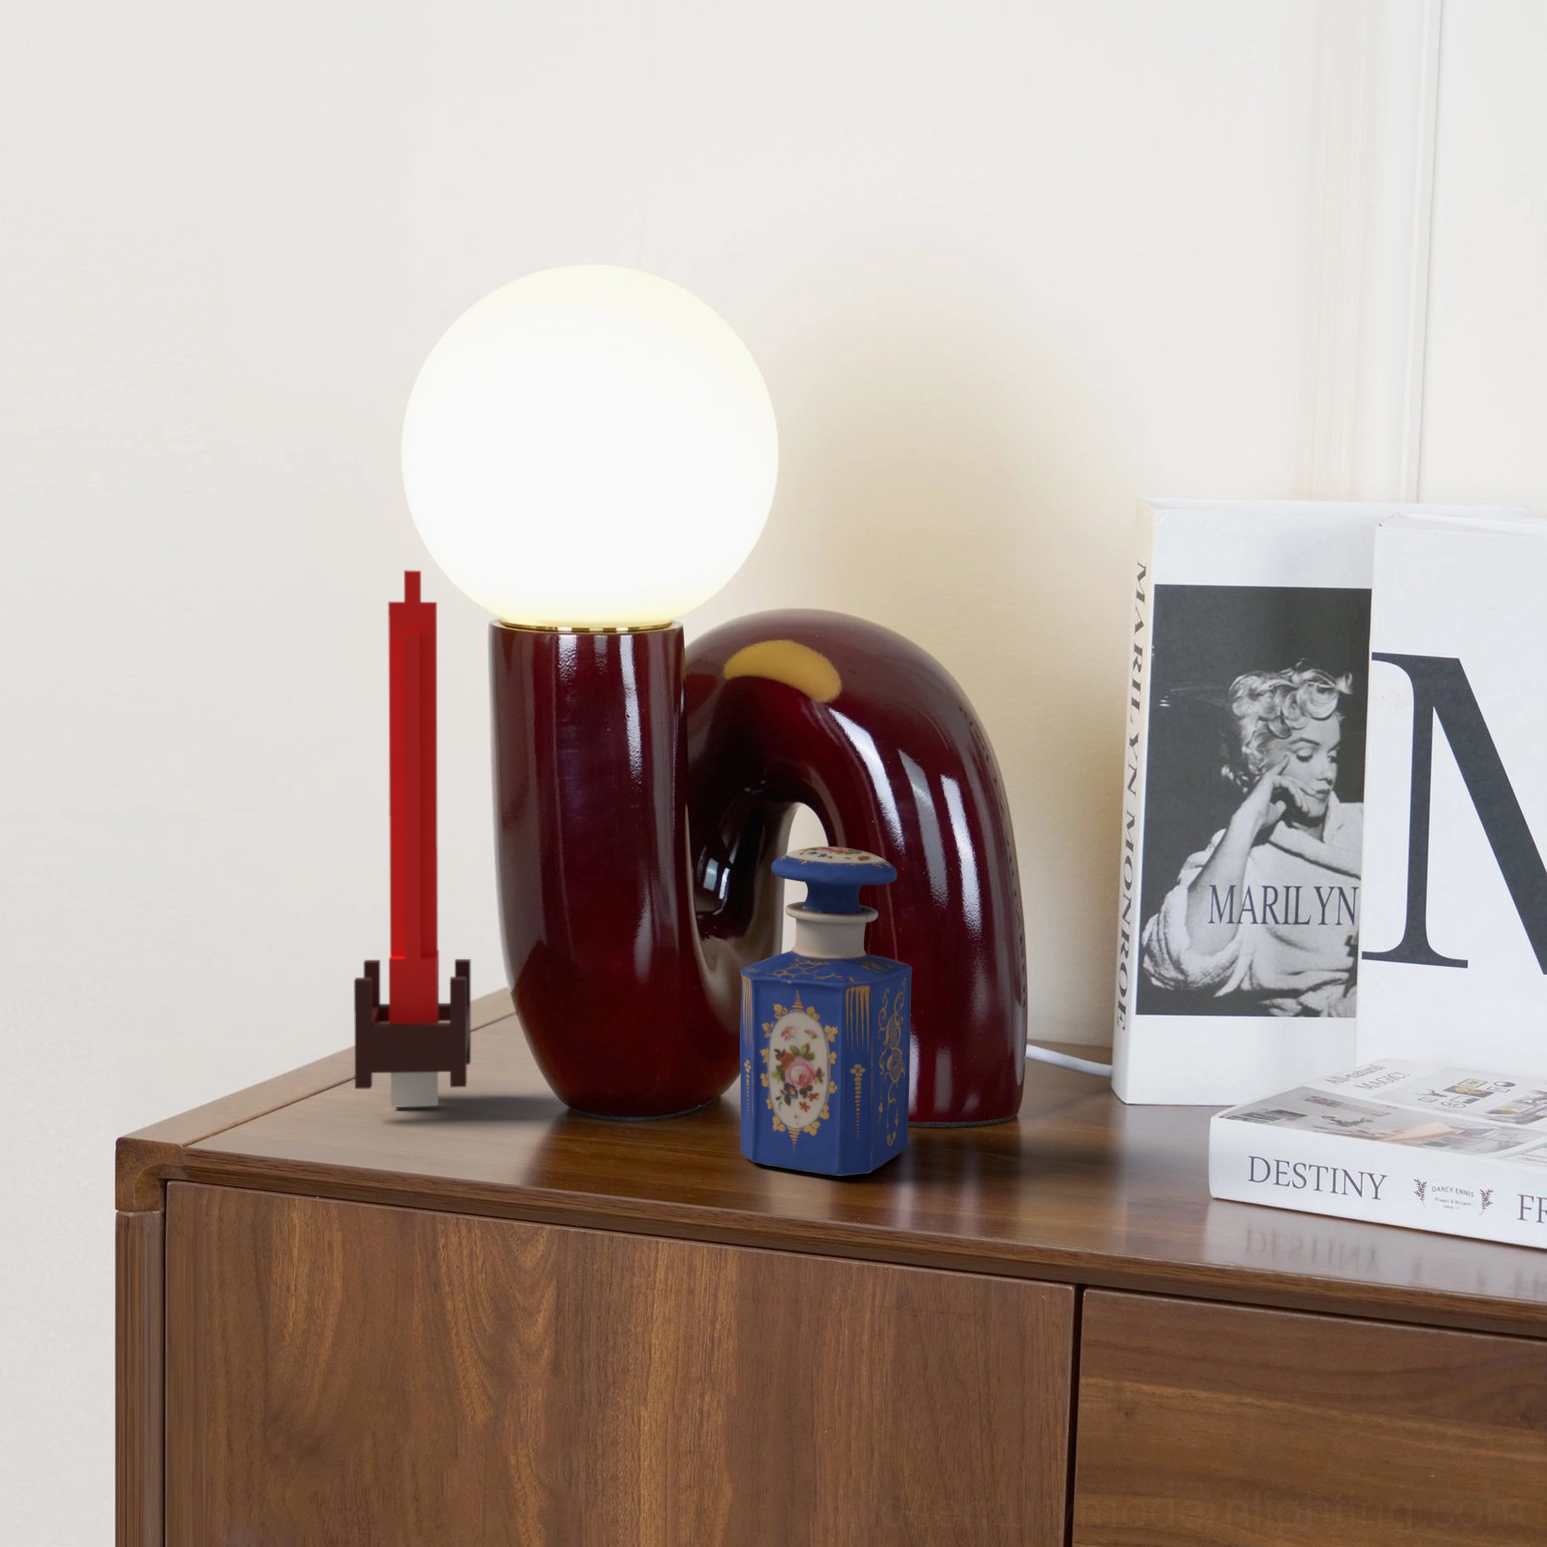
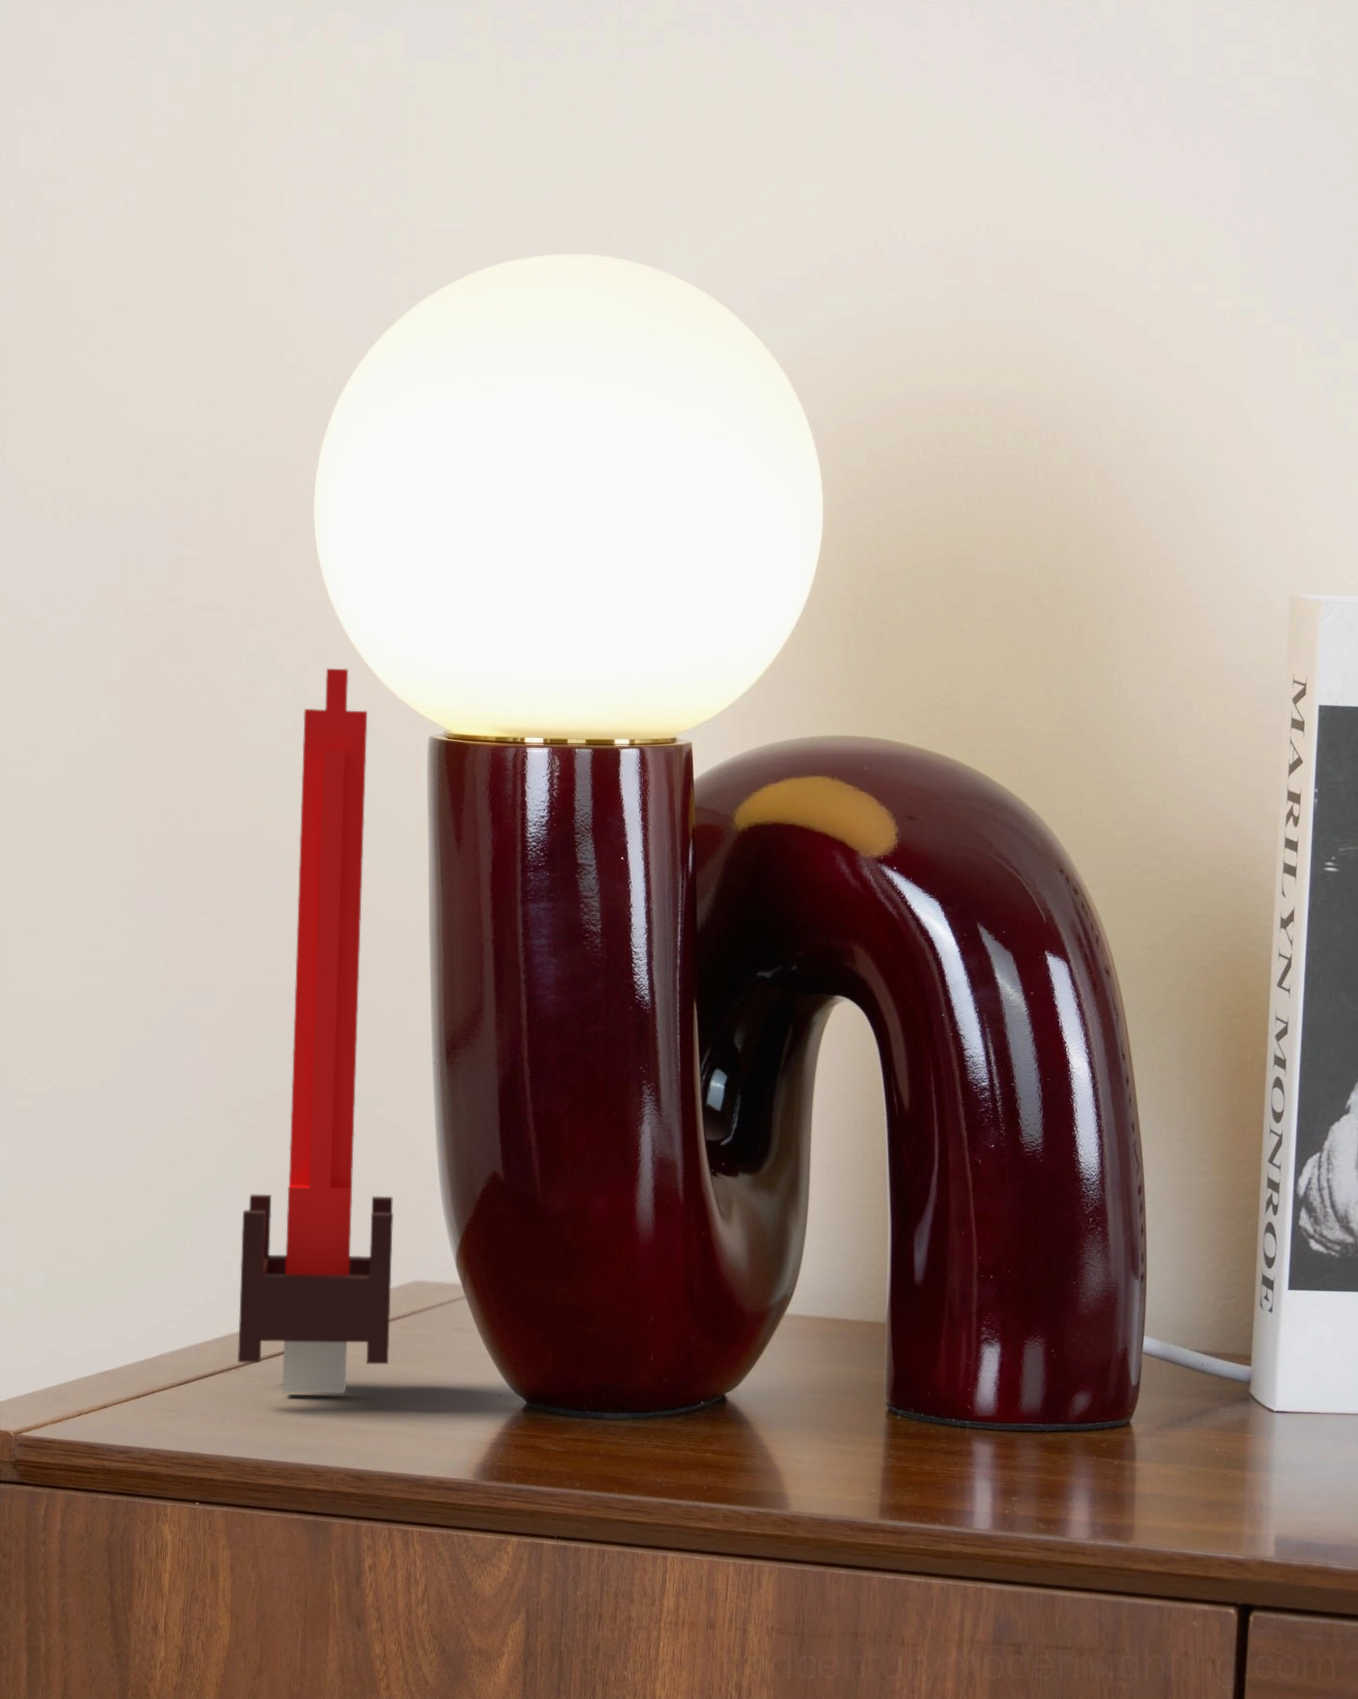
perfume bottle: present [740,847,912,1176] -> none [769,1034,1003,1478]

